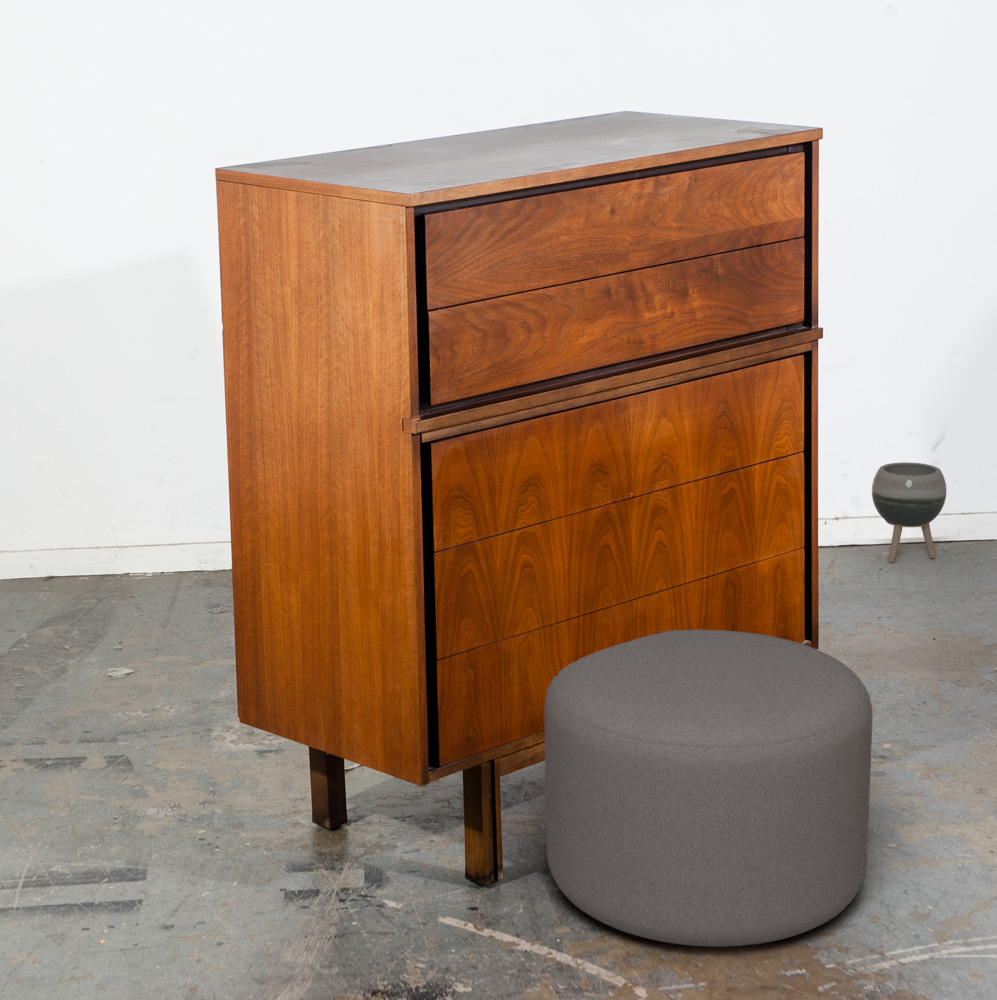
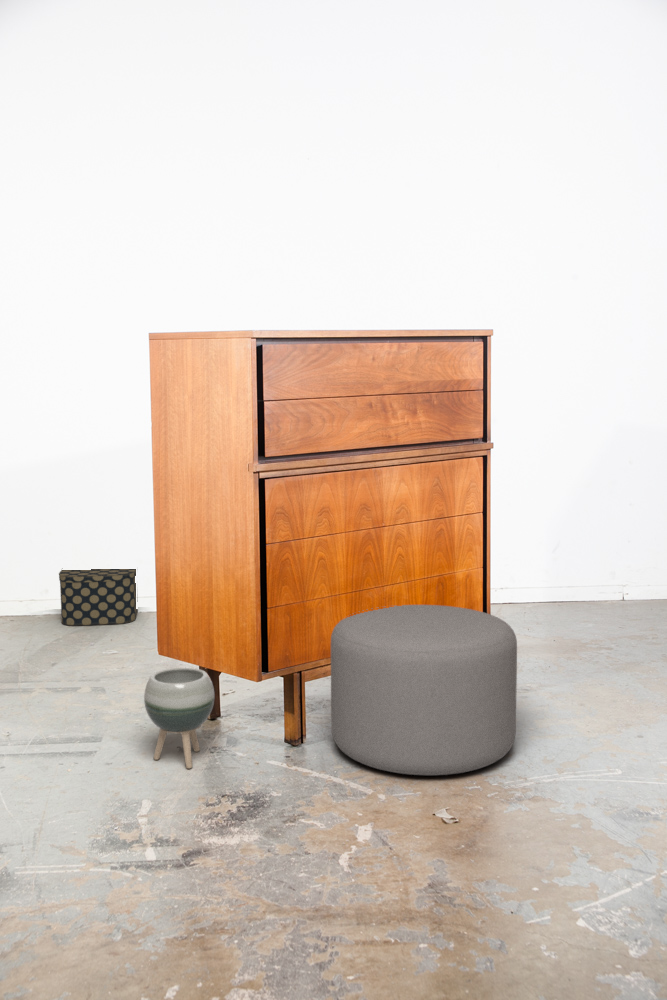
planter: present [872,462,946,562] -> present [144,668,214,769]
storage box: none [34,499,176,621] -> present [59,569,138,626]

